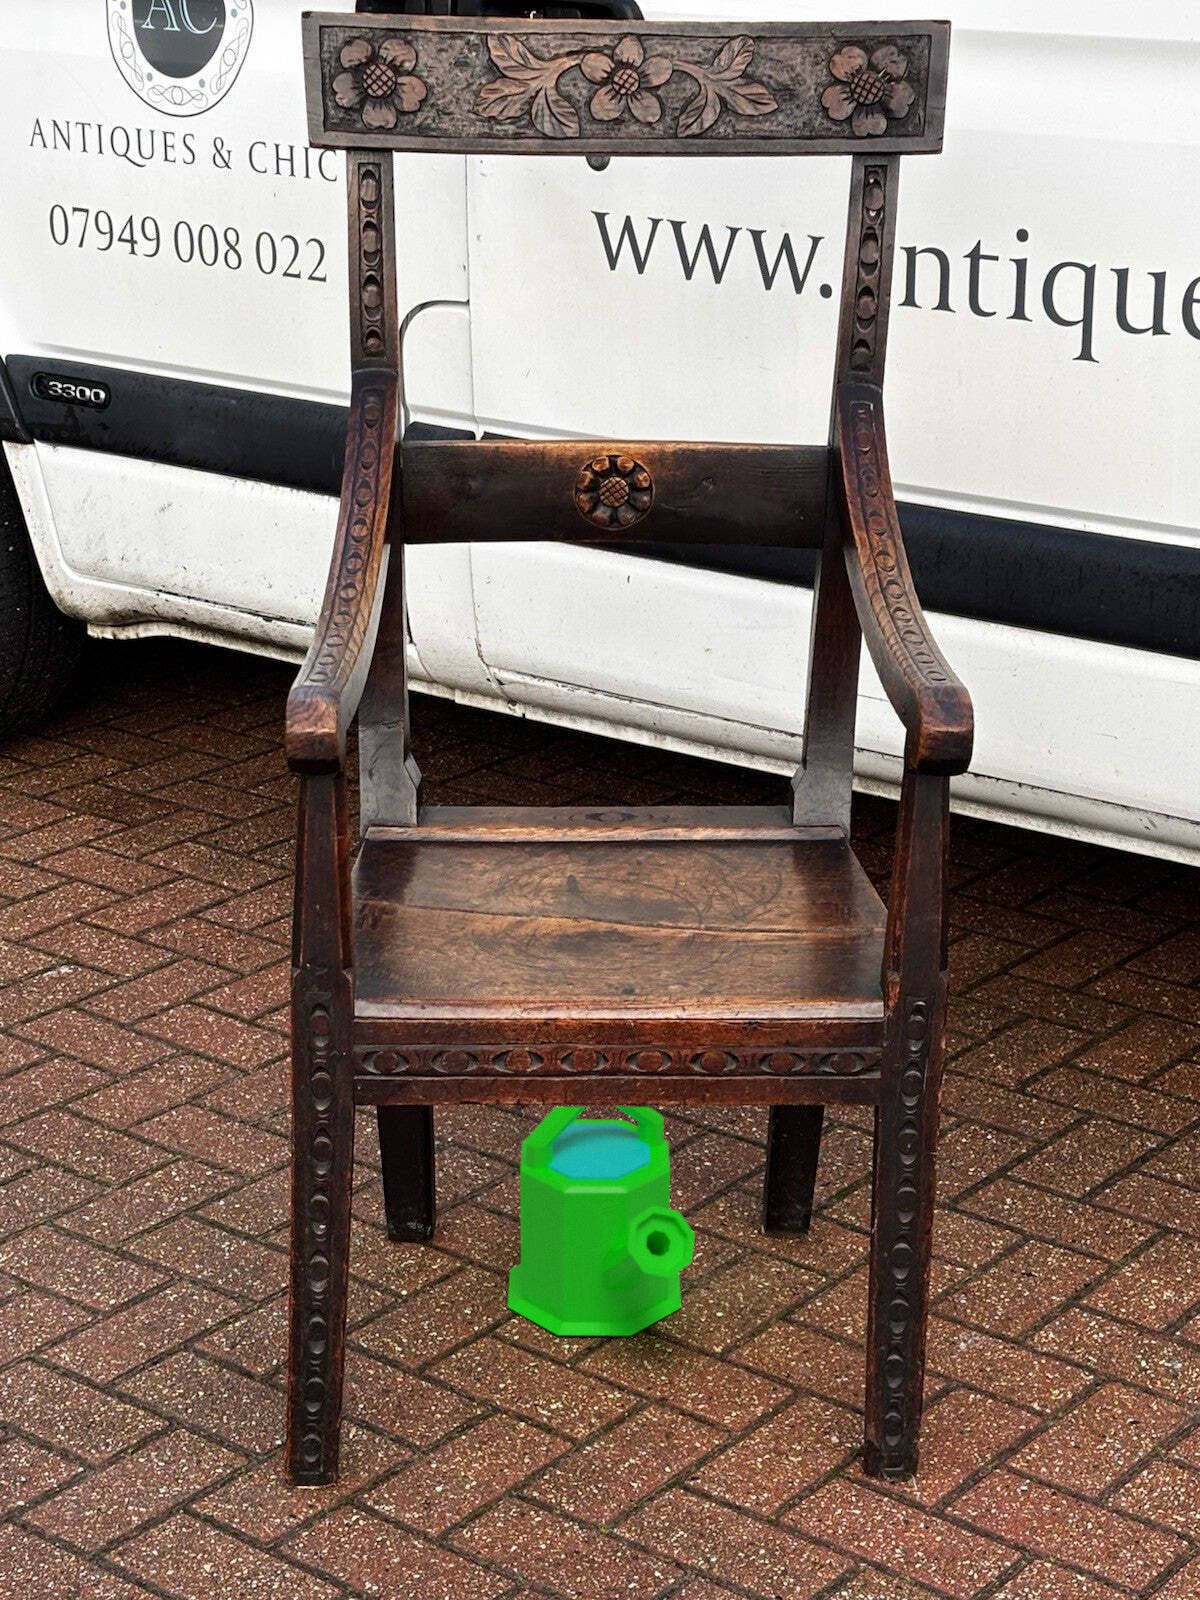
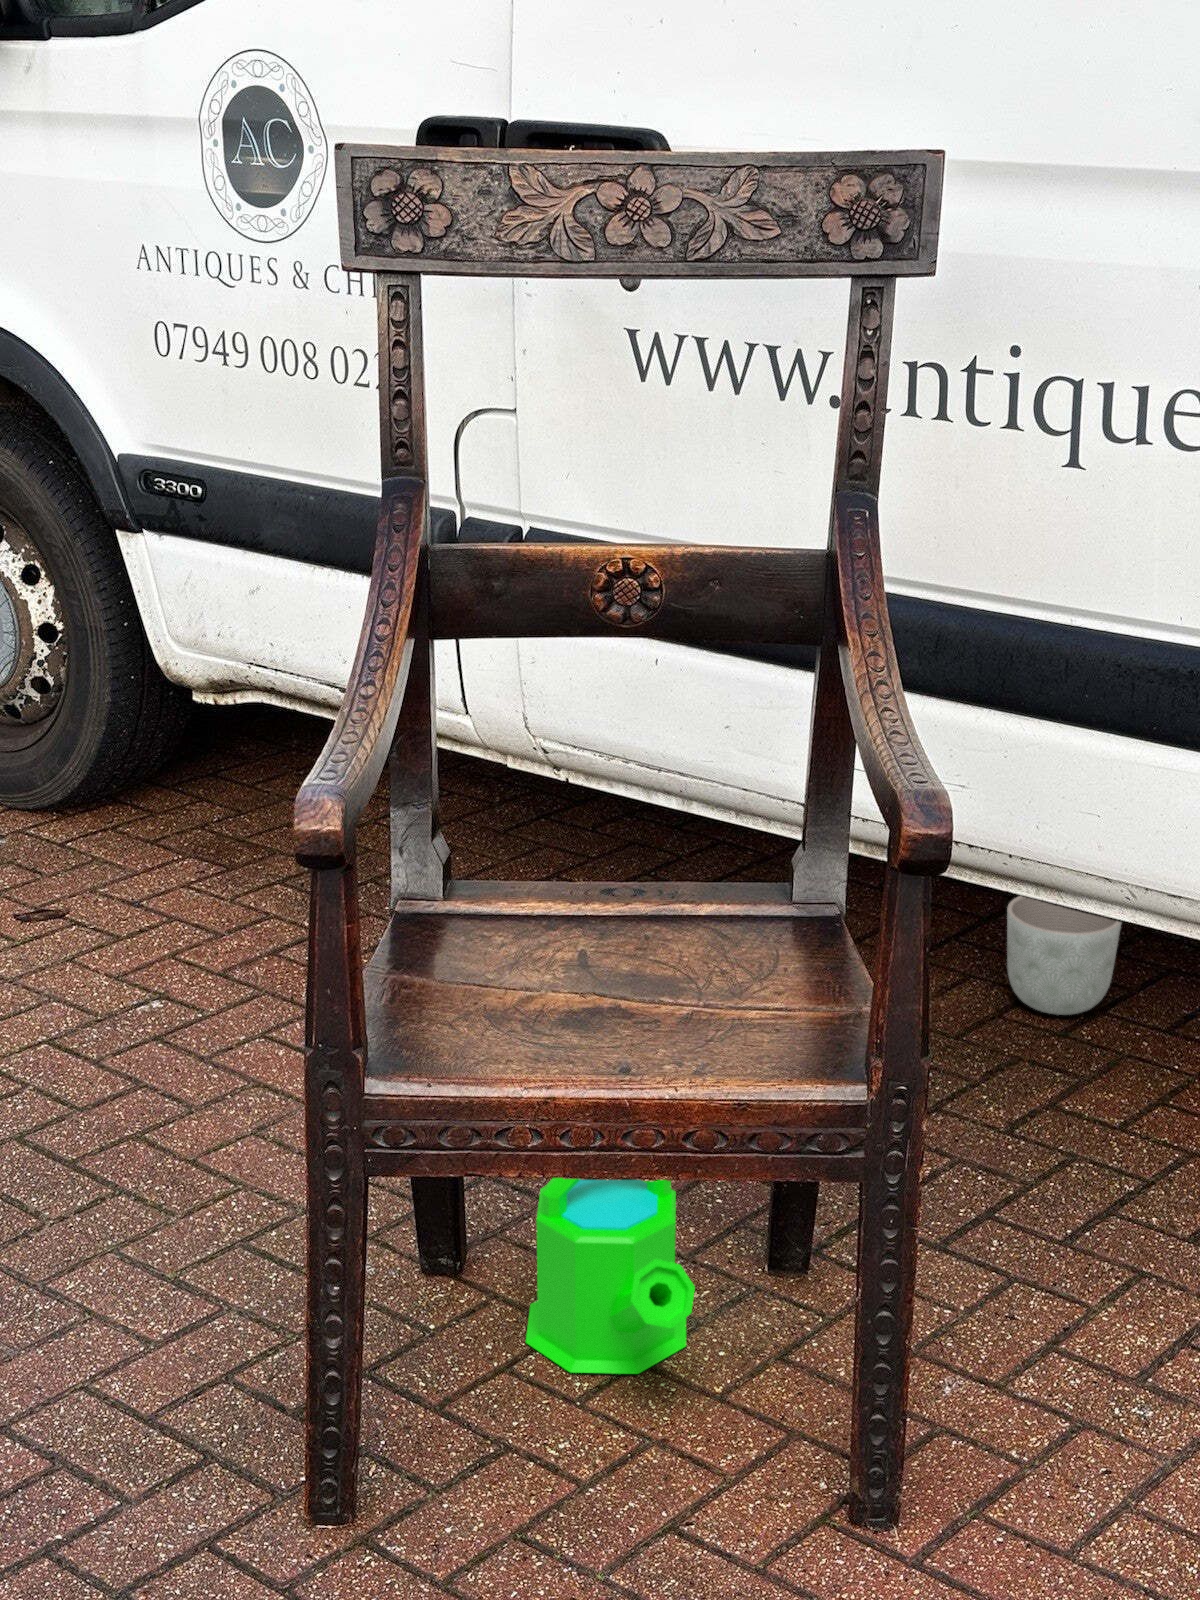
planter: none [1013,834,1139,969] -> present [1007,896,1121,1015]

